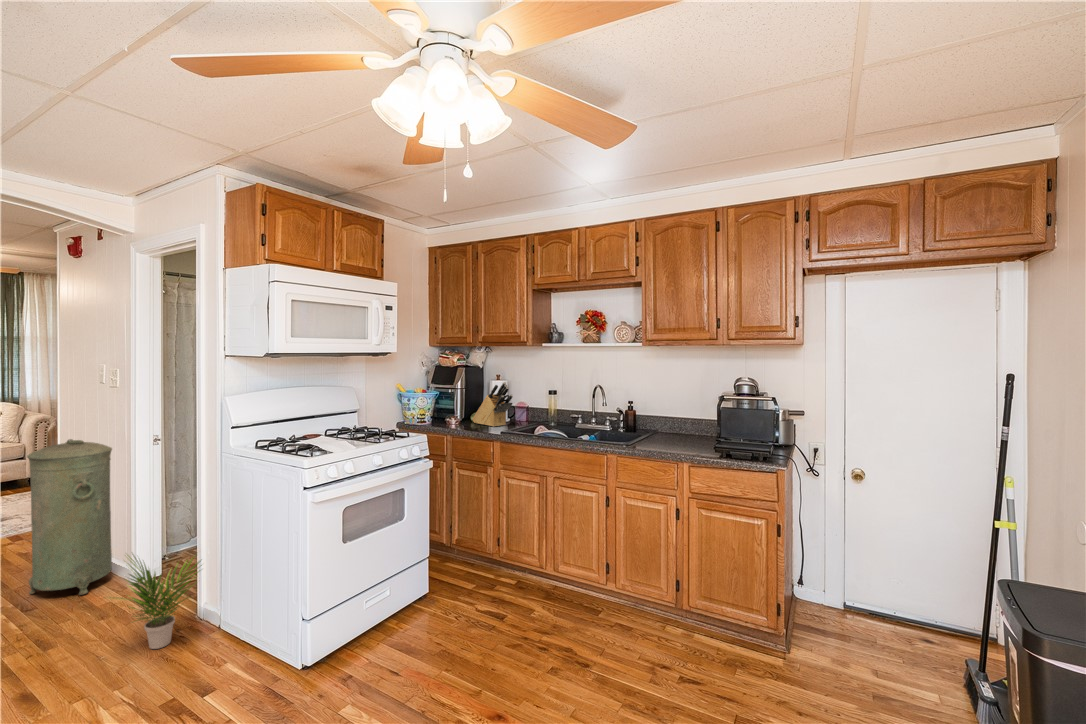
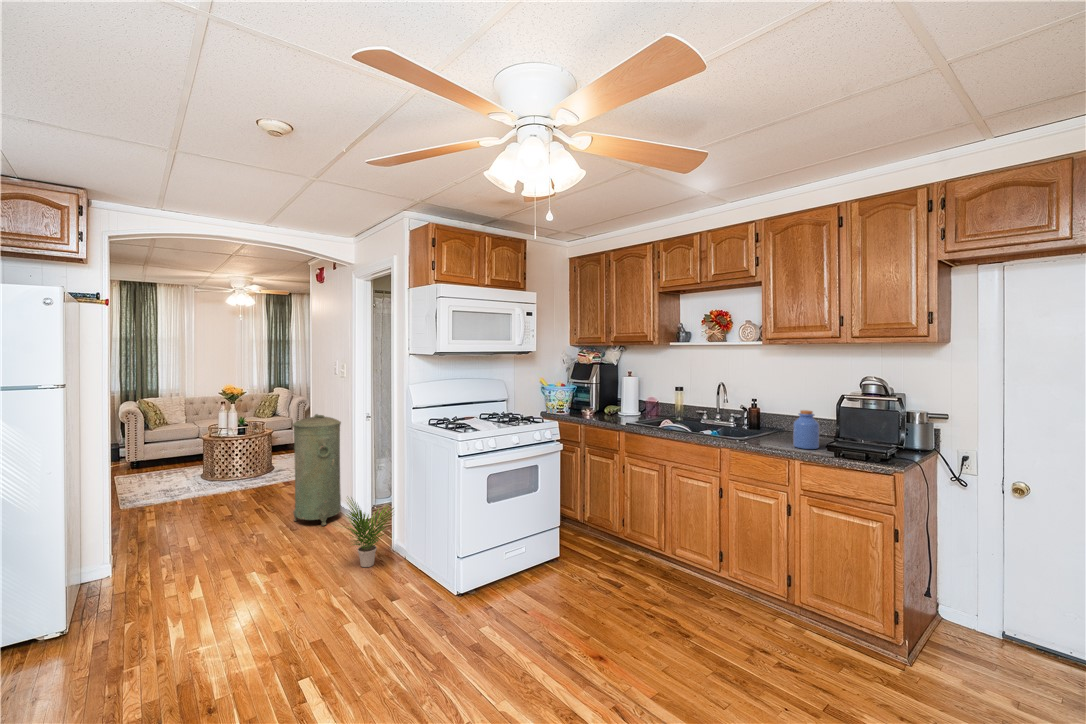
knife block: present [473,382,513,427] -> none [606,378,640,419]
jar: none [678,412,702,451] -> present [793,410,819,449]

